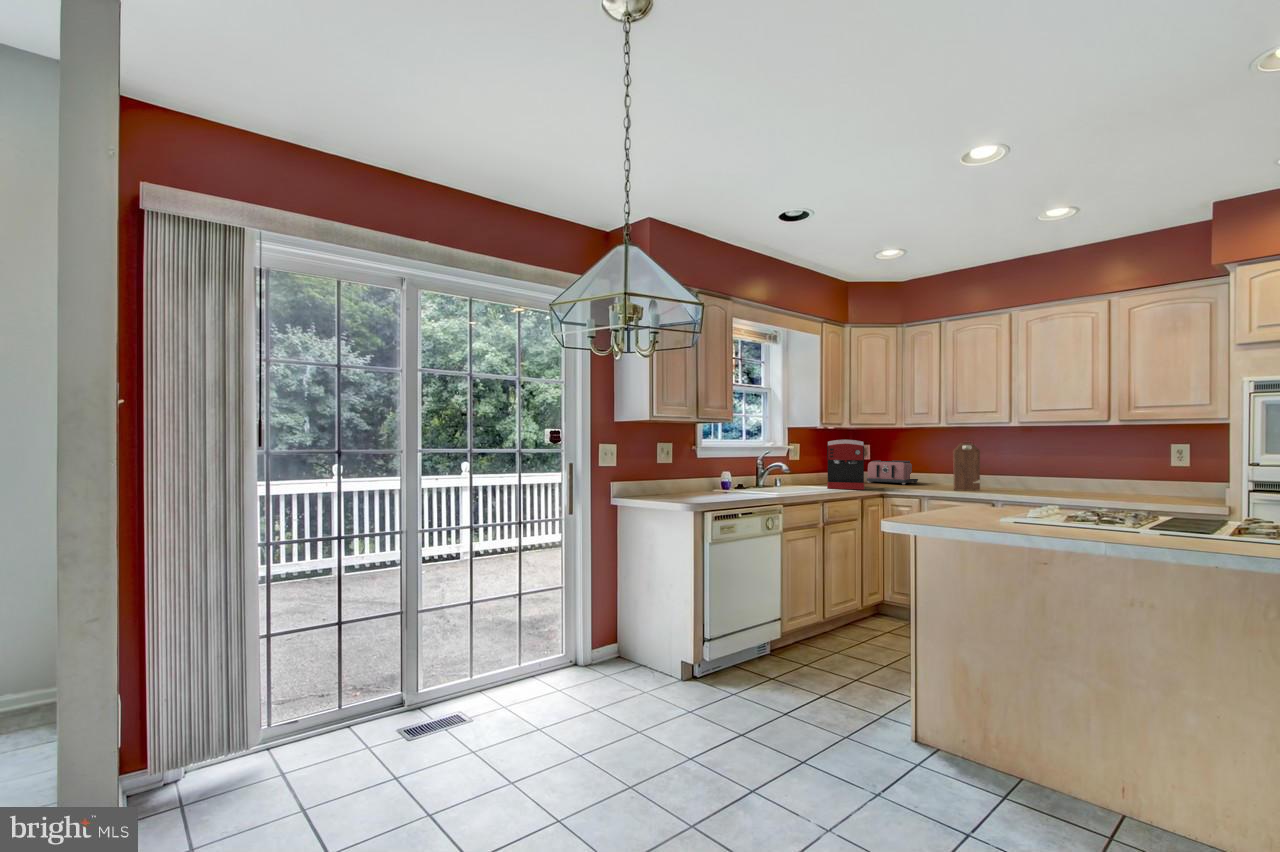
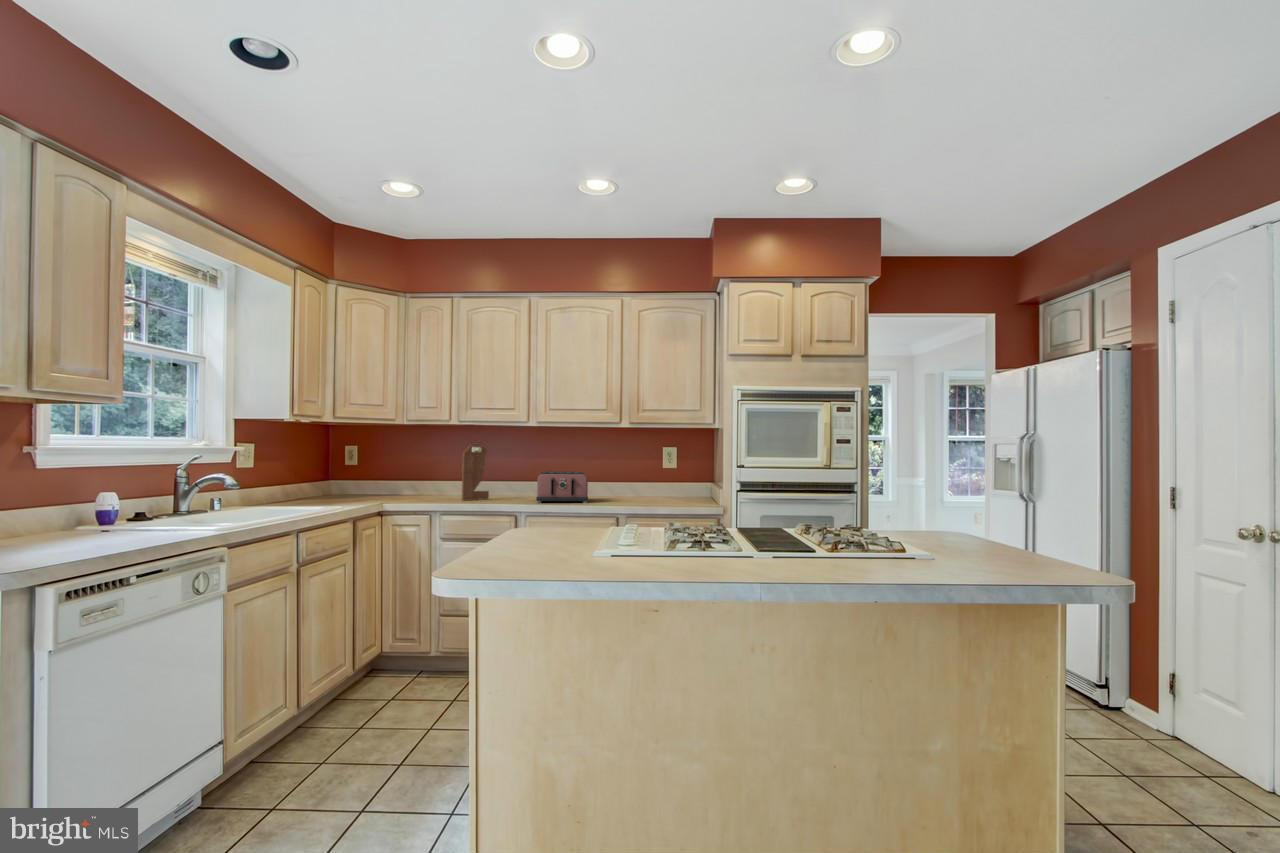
coffee maker: present [827,440,864,490] -> none [300,438,359,509]
toaster: present [867,460,918,484] -> present [536,471,588,503]

